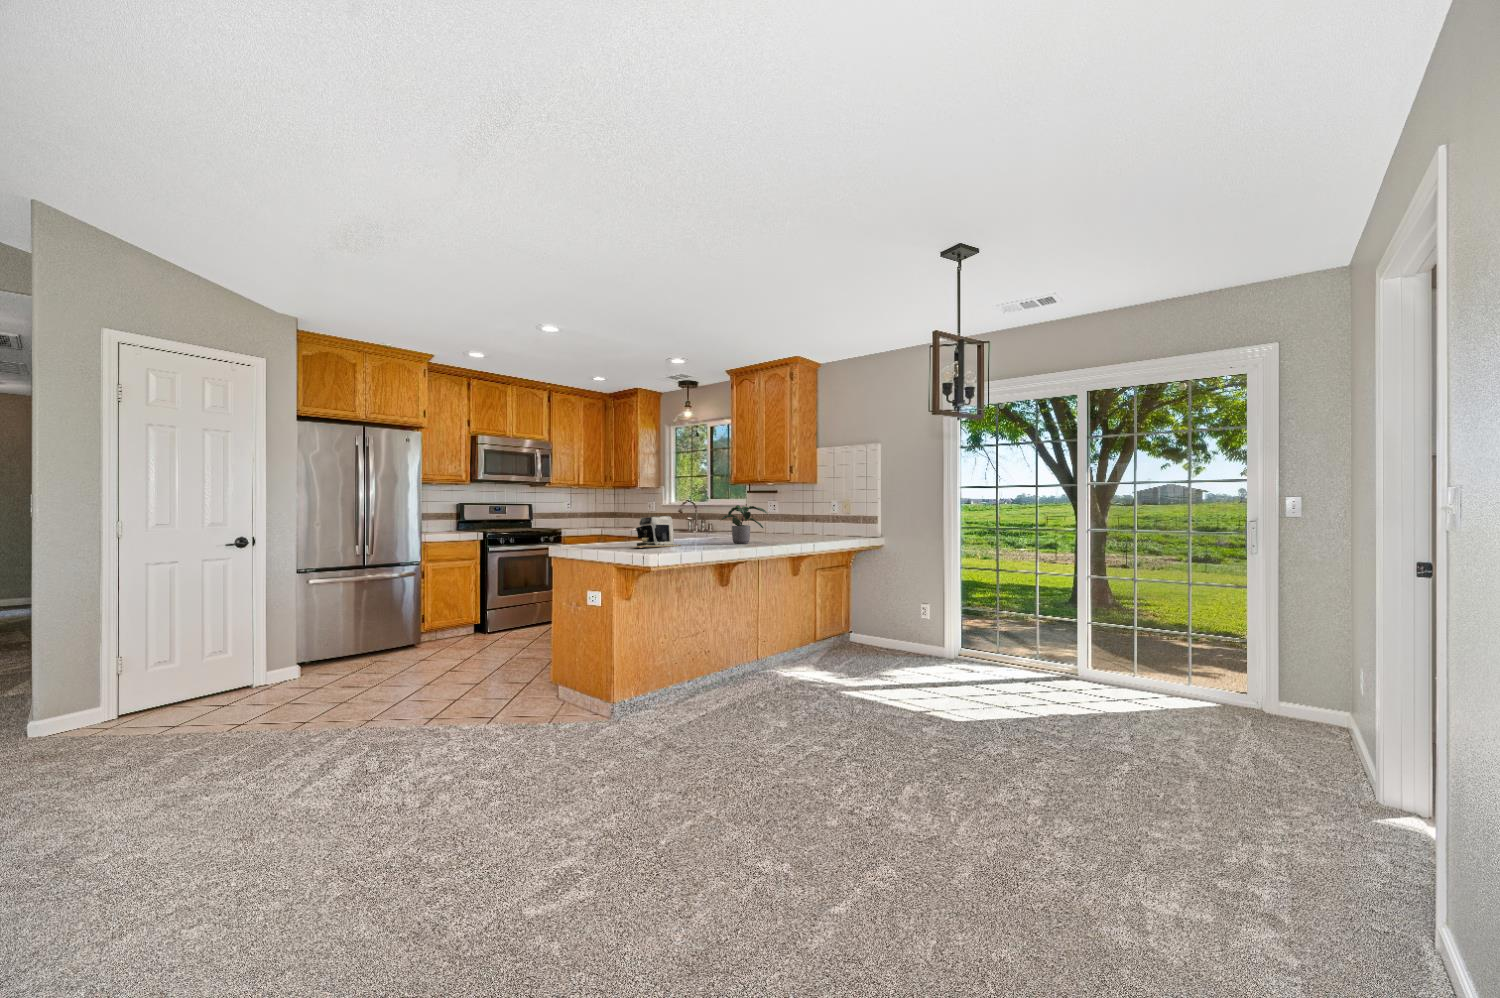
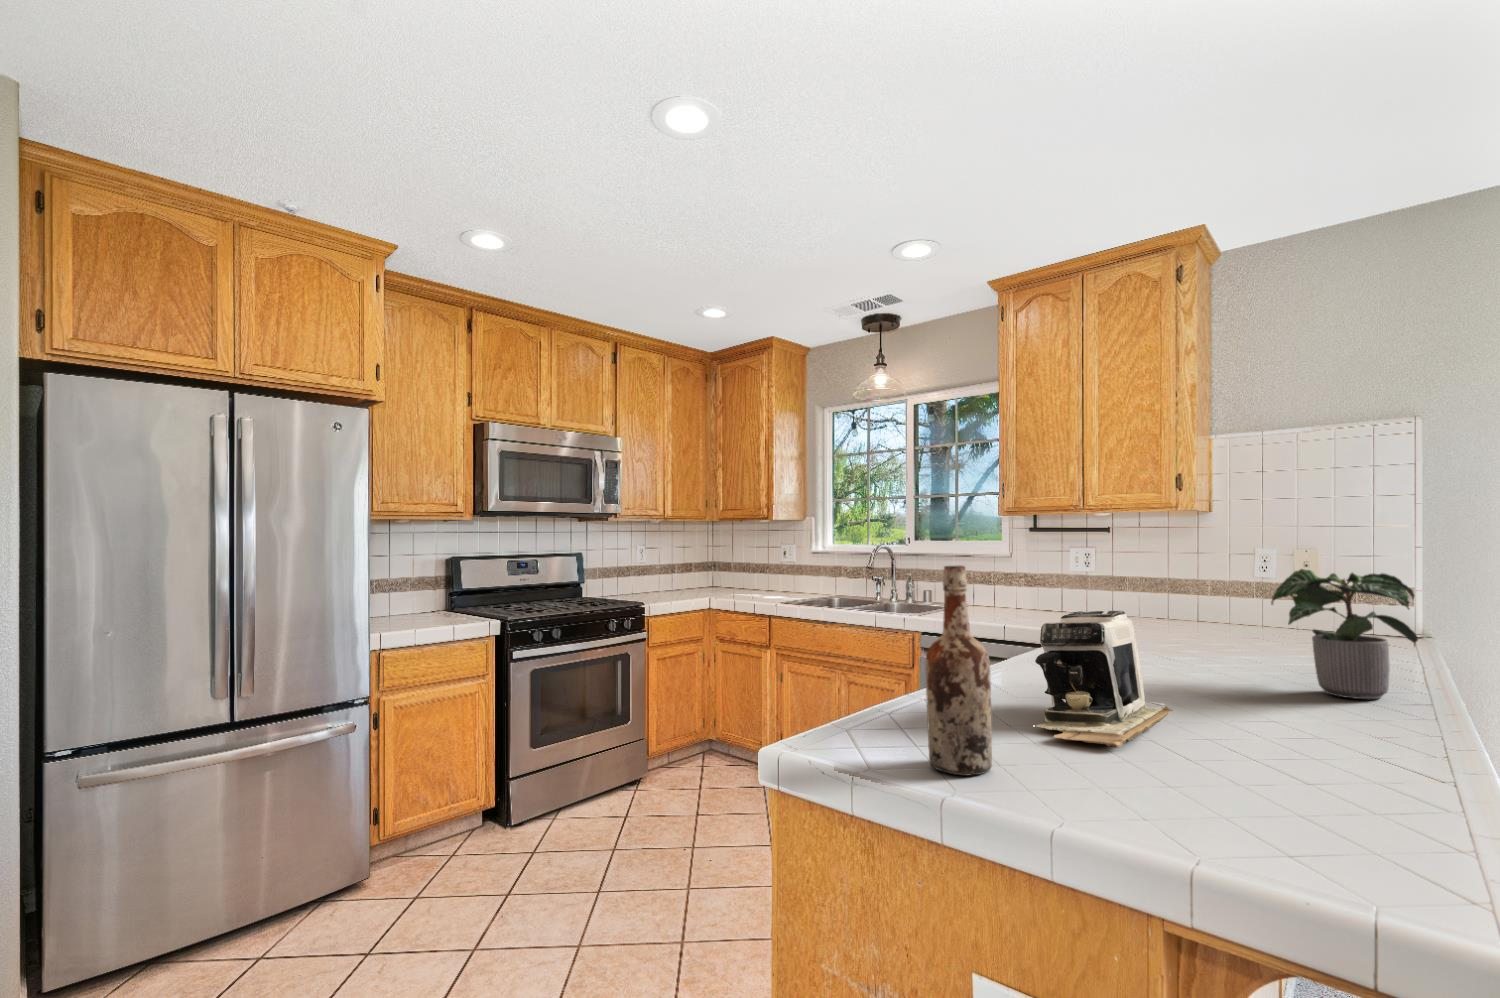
wine bottle: none [586,498,603,551] -> present [925,566,992,775]

